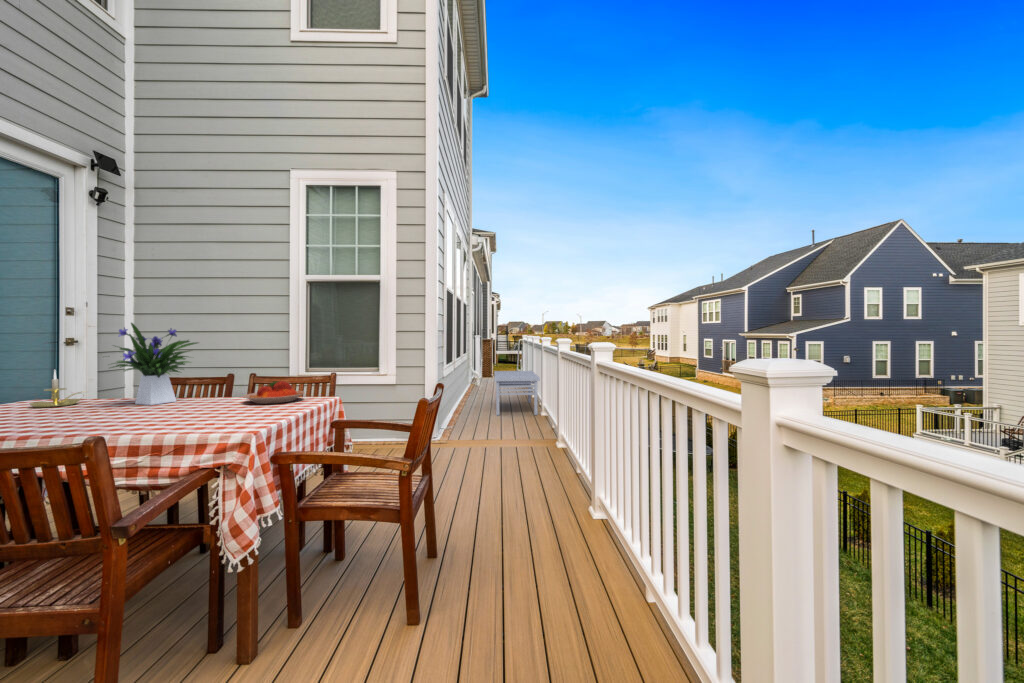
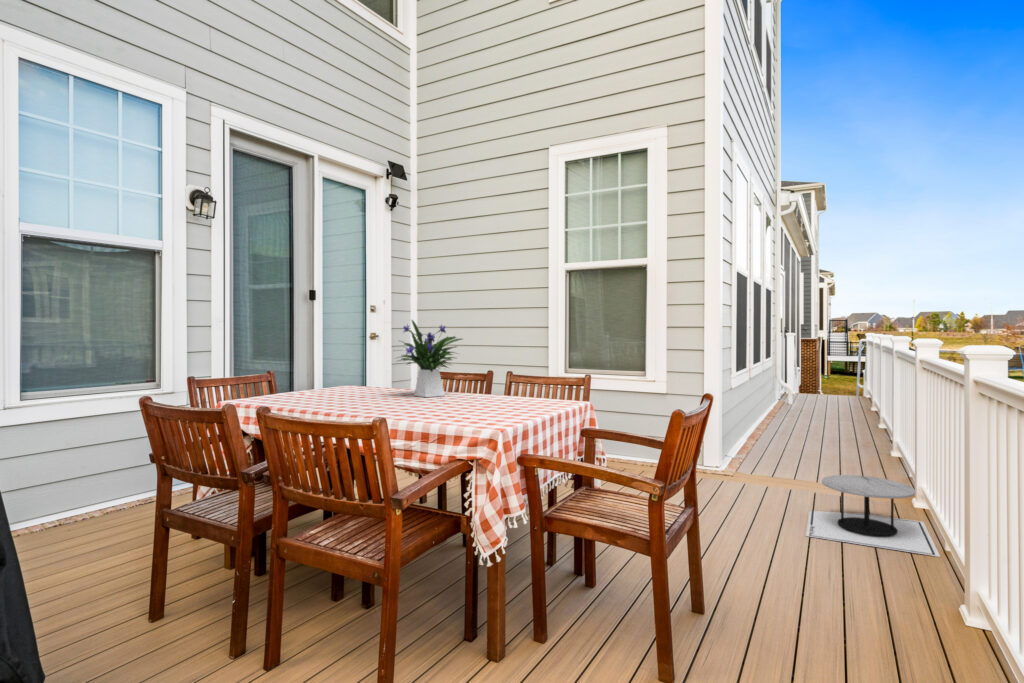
candle holder: present [30,371,81,408] -> none [346,361,383,394]
storage bench: present [494,371,540,415] -> none [811,384,890,453]
plate: present [243,381,305,404] -> none [498,380,557,404]
side table: none [499,432,576,480] -> present [806,475,940,557]

